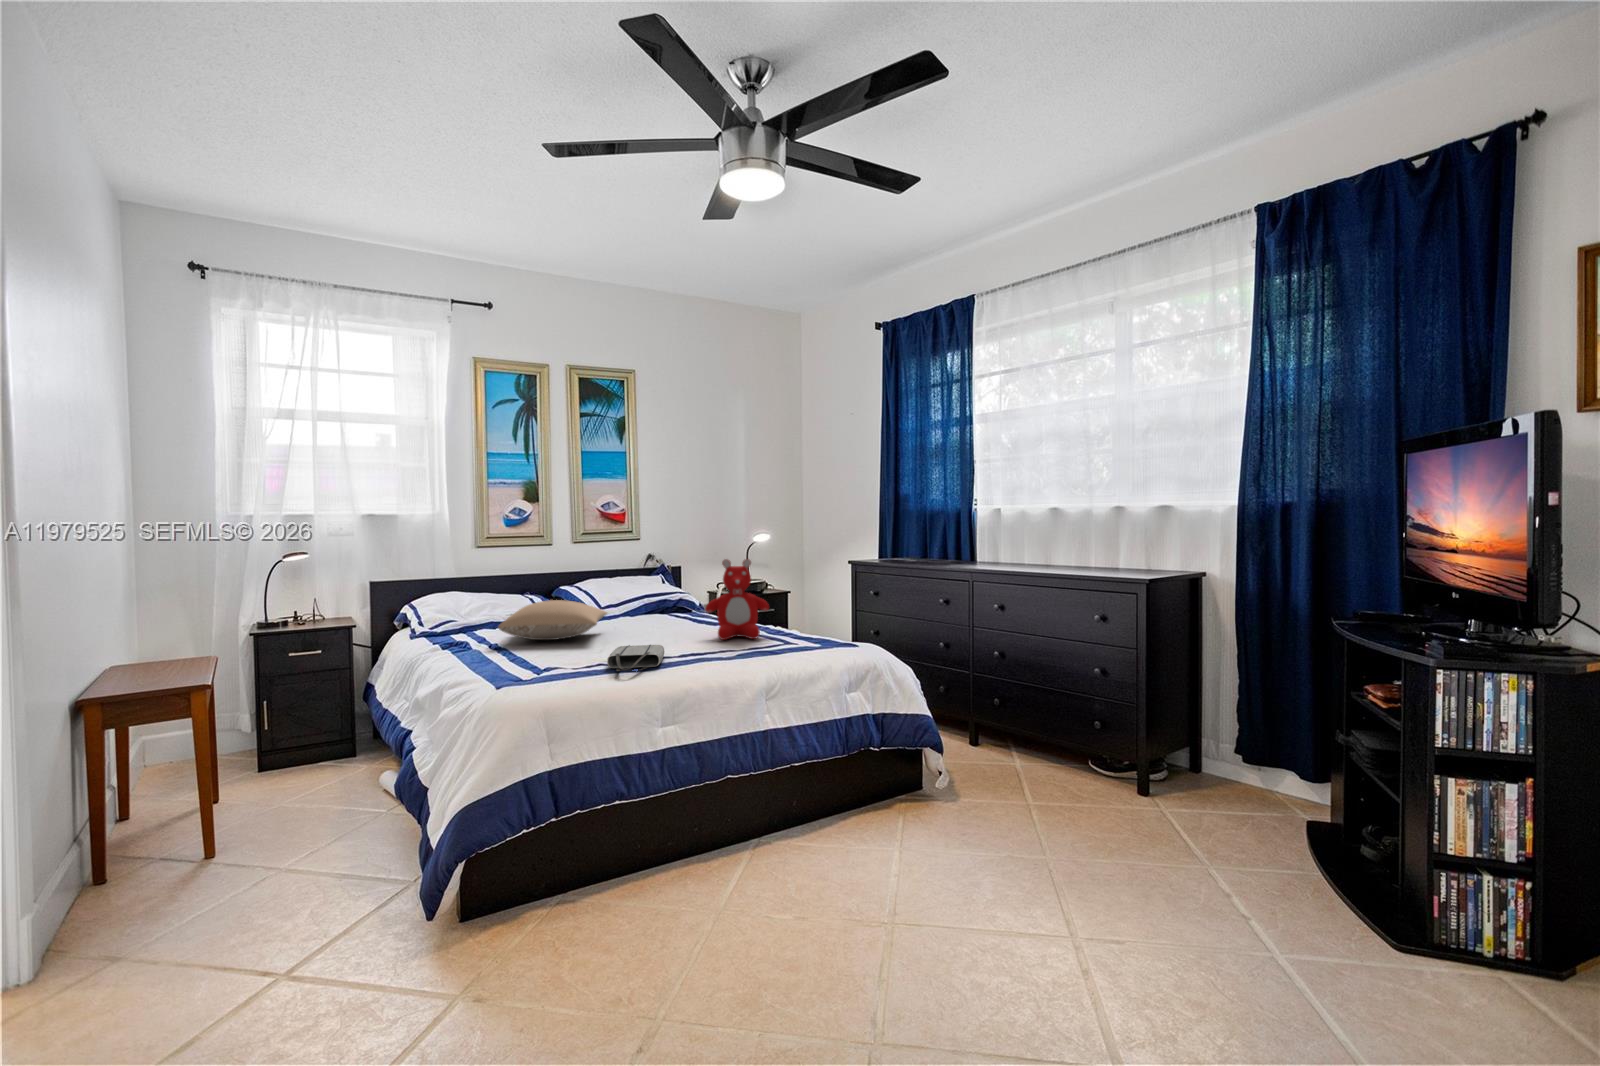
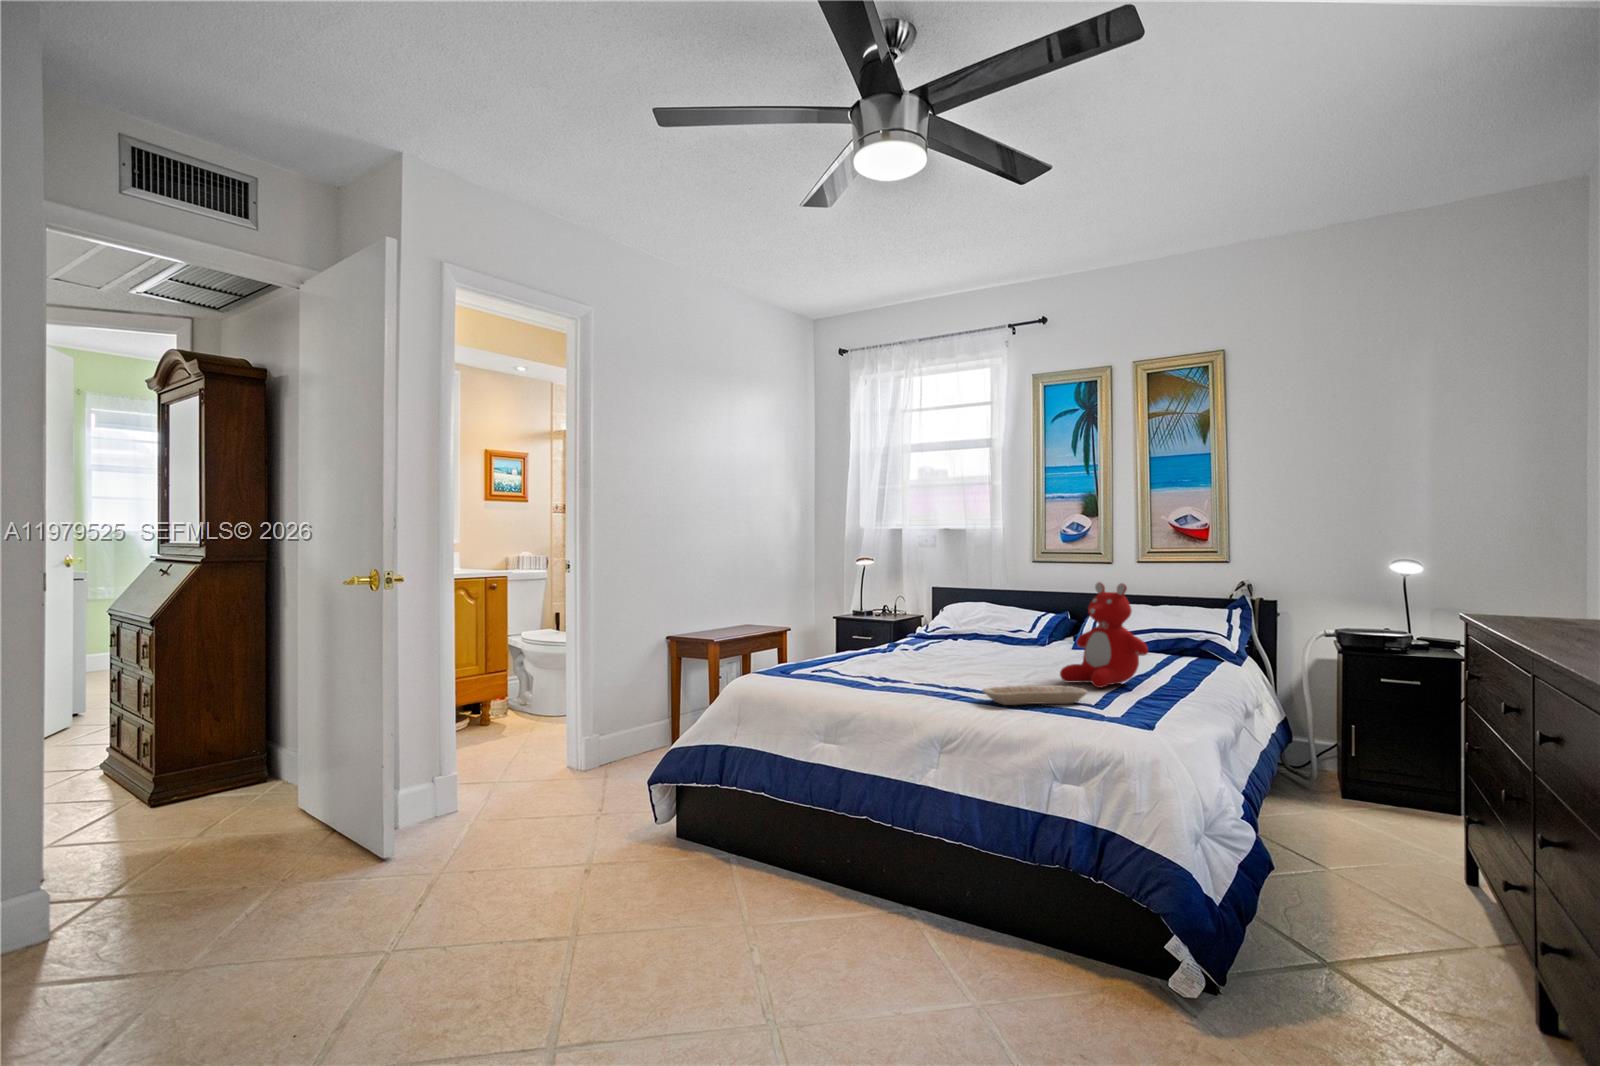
pillow: present [498,600,607,640] -> none [903,616,1036,655]
tray: none [750,638,797,659] -> present [982,685,1088,705]
tote bag: present [607,645,664,671] -> none [840,664,953,684]

